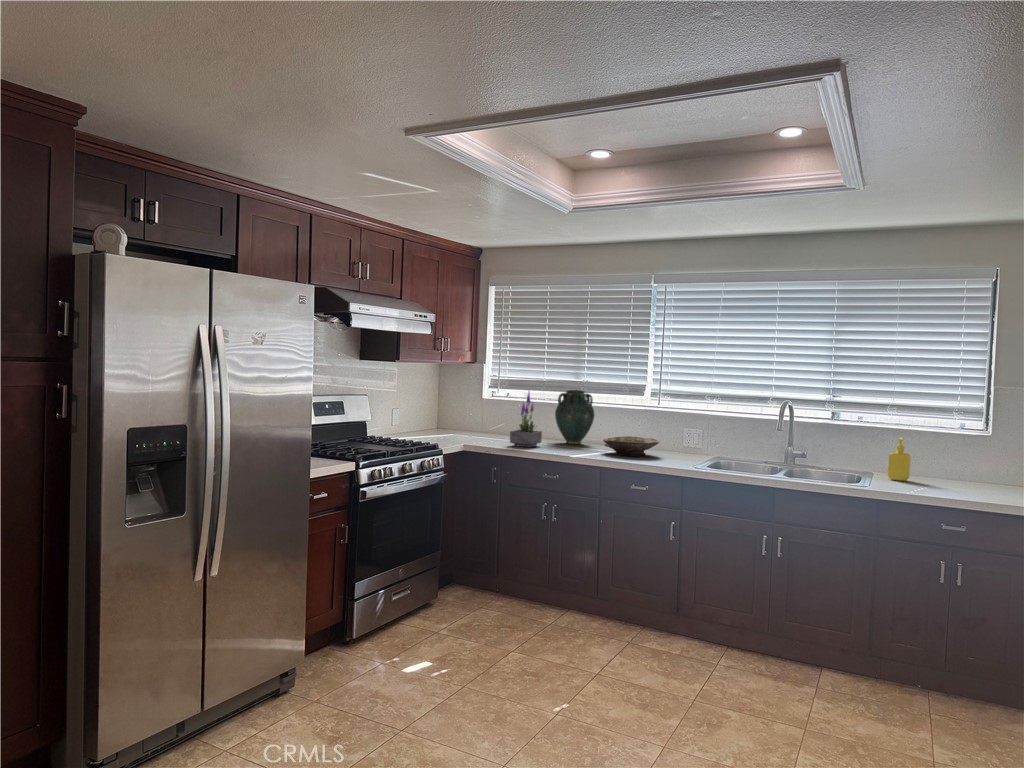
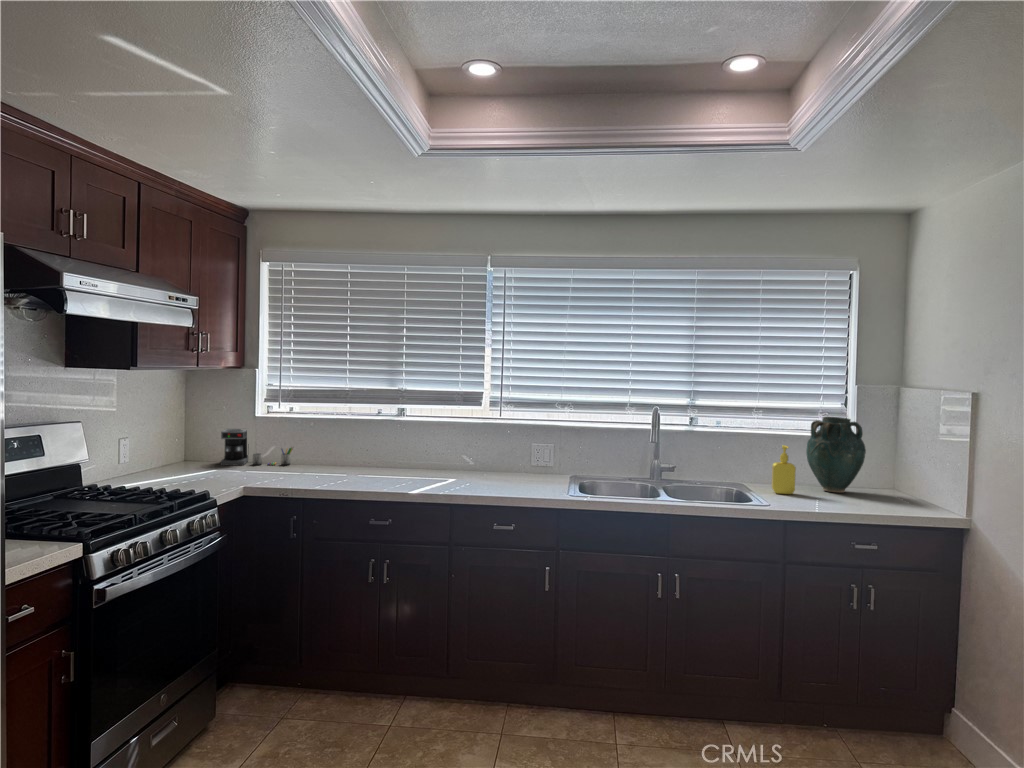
vase: present [555,390,594,444] -> present [806,417,866,493]
potted plant: present [510,391,542,447] -> none [314,403,356,483]
coffee maker: none [456,407,506,435] -> present [221,429,293,465]
bowl: present [603,436,660,457] -> none [442,459,514,486]

